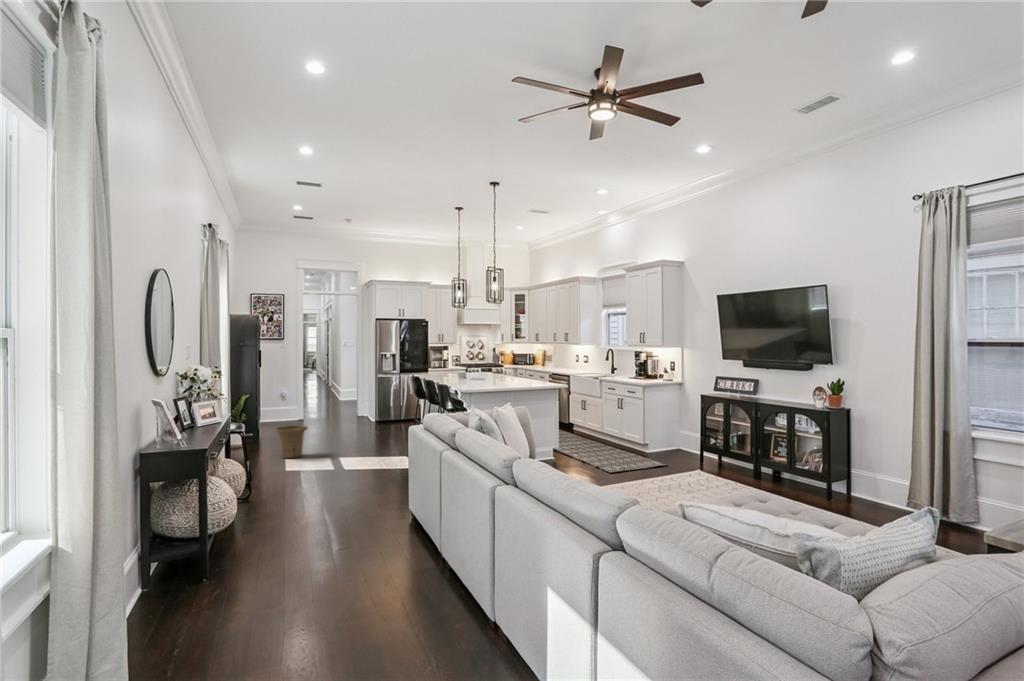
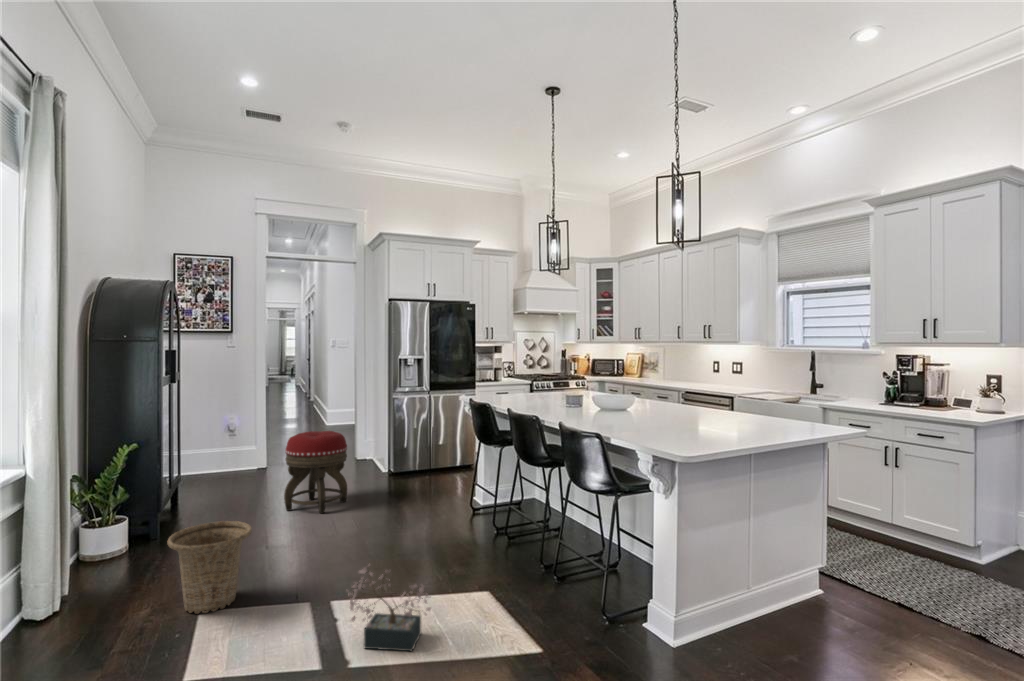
footstool: none [318,394,351,435] -> present [284,431,347,513]
decorative plant: none [346,436,379,465] -> present [350,565,431,651]

